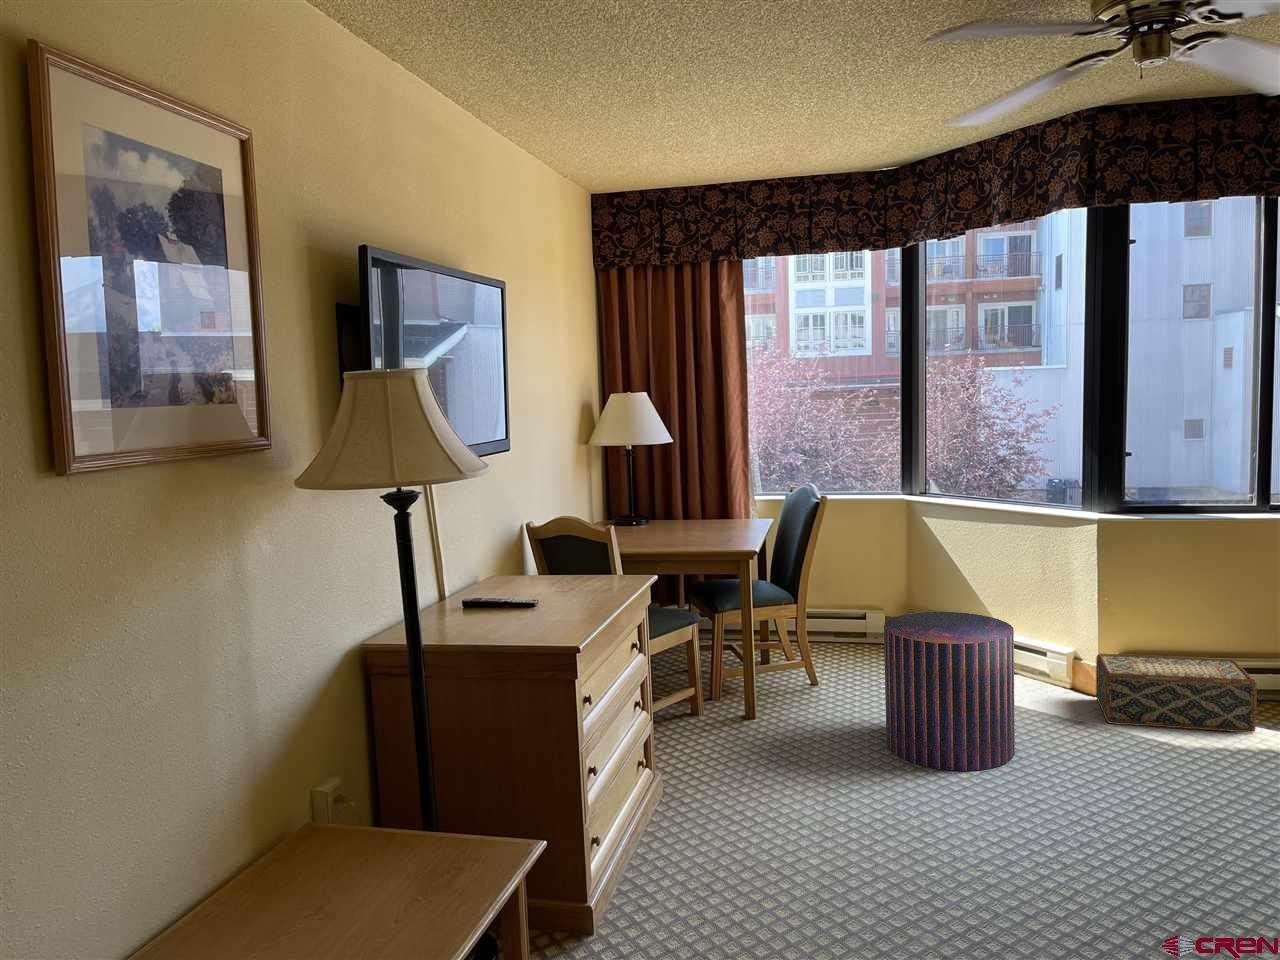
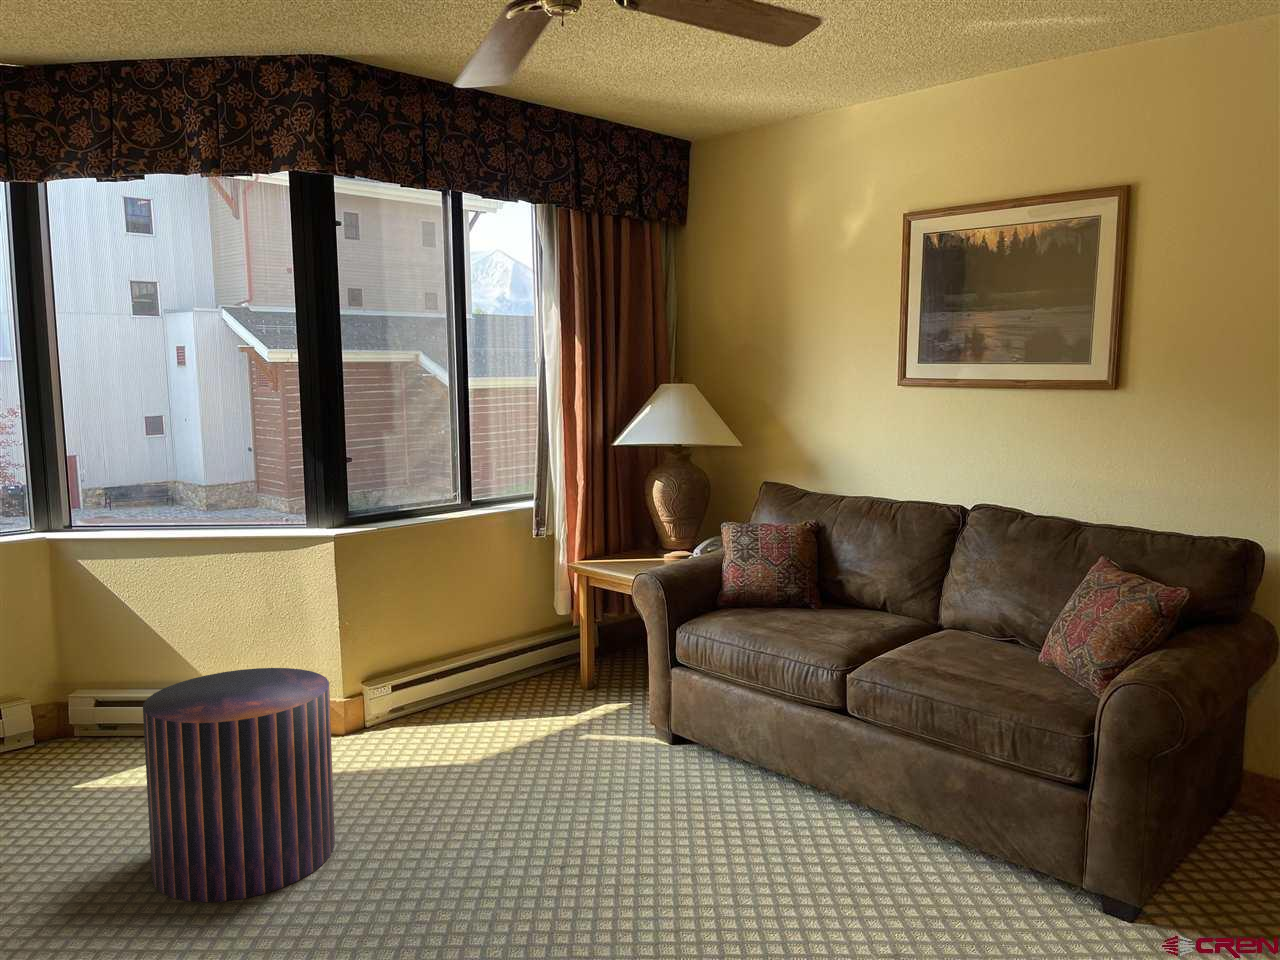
woven basket: present [1096,653,1256,732] -> none [348,660,506,760]

